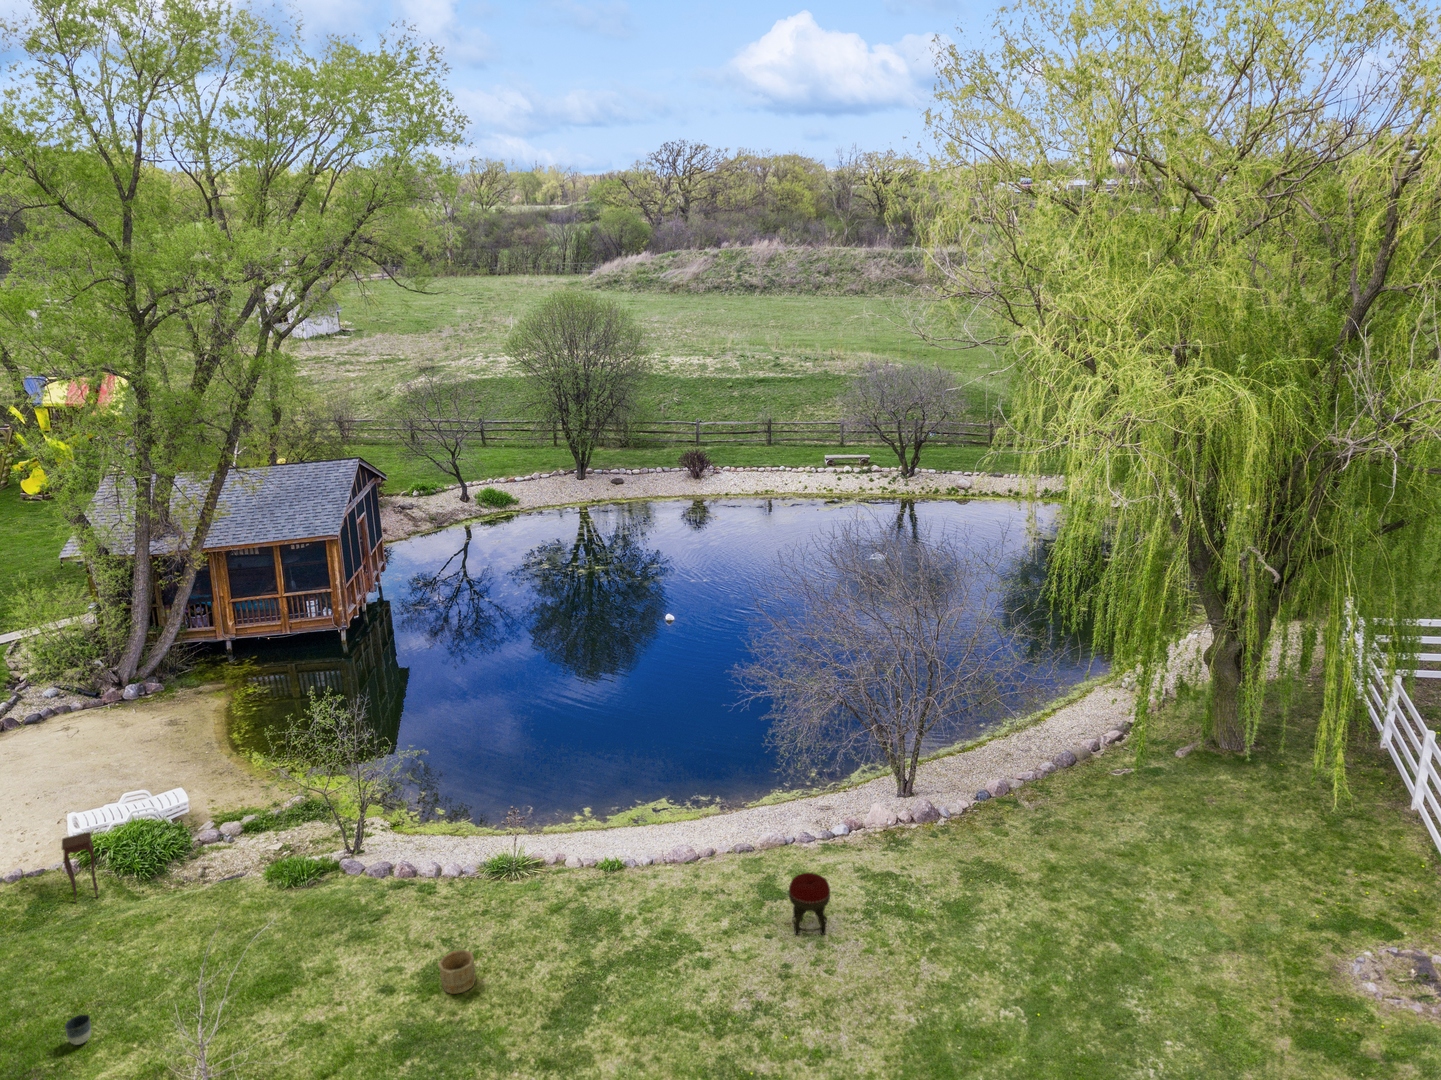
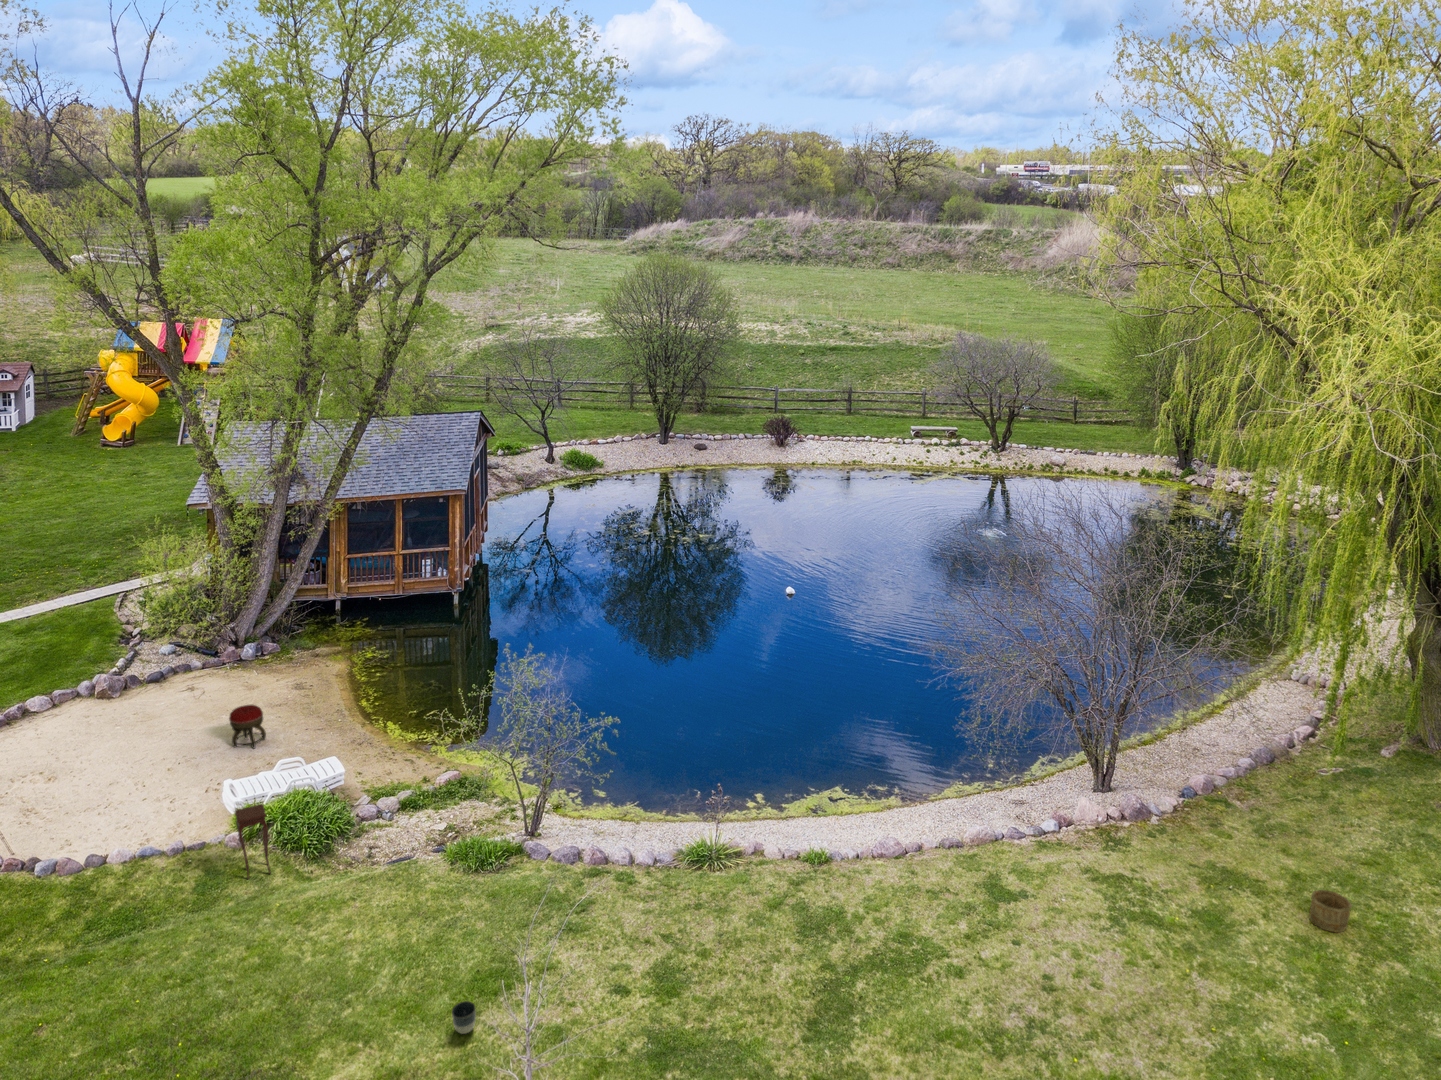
footstool: present [789,873,830,935] -> present [229,705,266,748]
wooden bucket: present [438,950,476,994] -> present [1309,890,1352,932]
planter: present [65,1015,91,1045] -> present [452,1001,476,1034]

